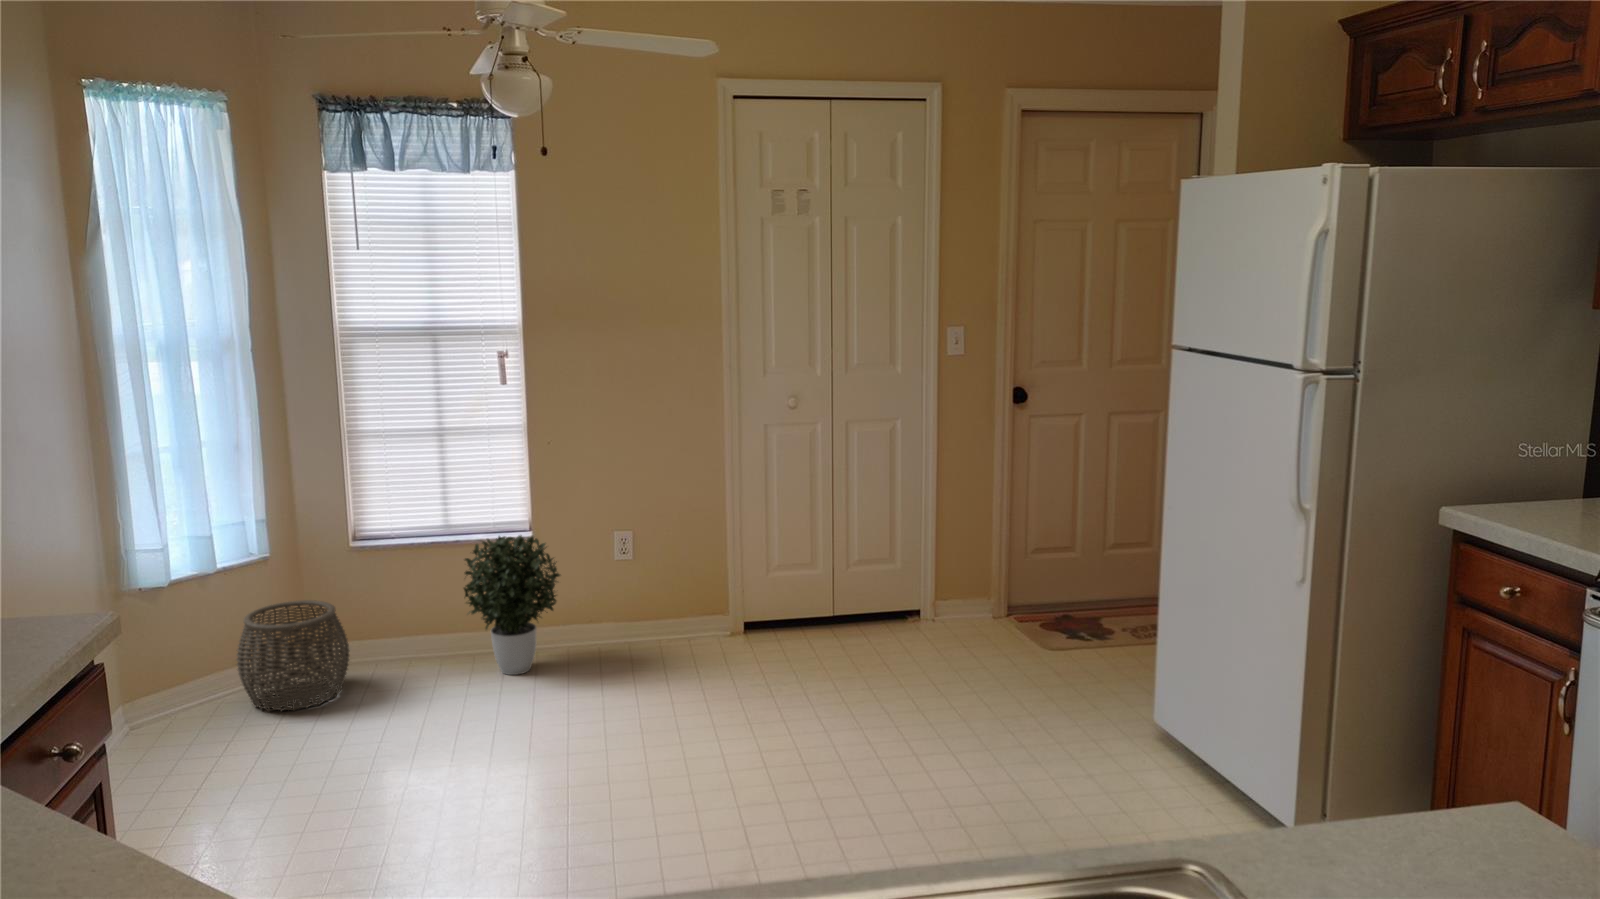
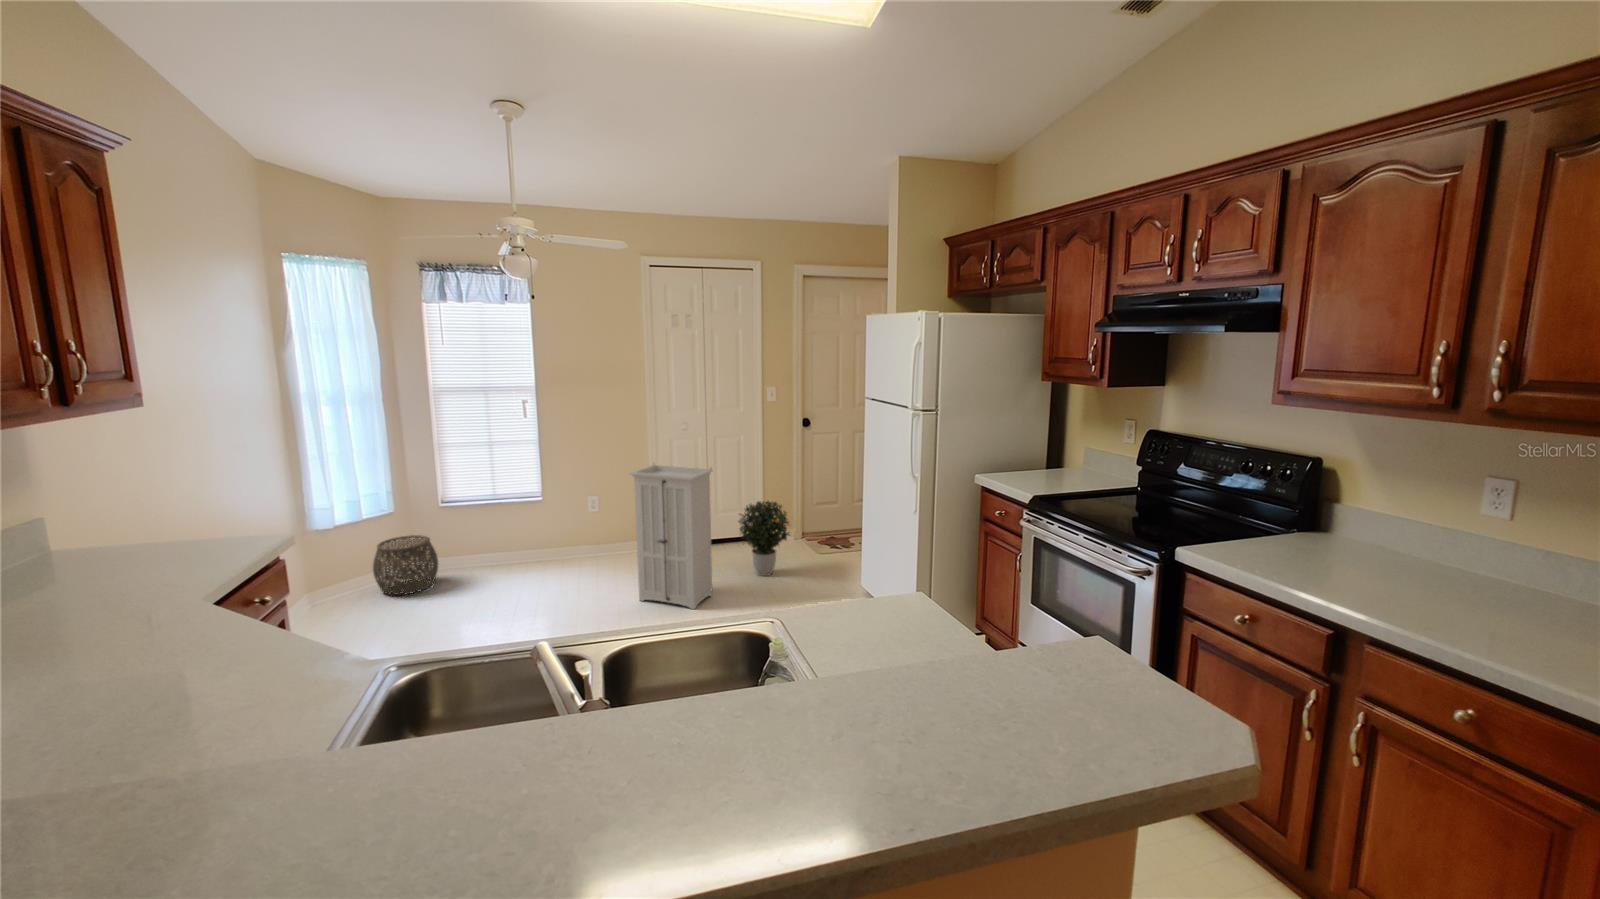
storage cabinet: none [703,472,864,760] -> present [629,465,712,609]
potted plant: present [464,535,560,675] -> present [739,501,789,576]

